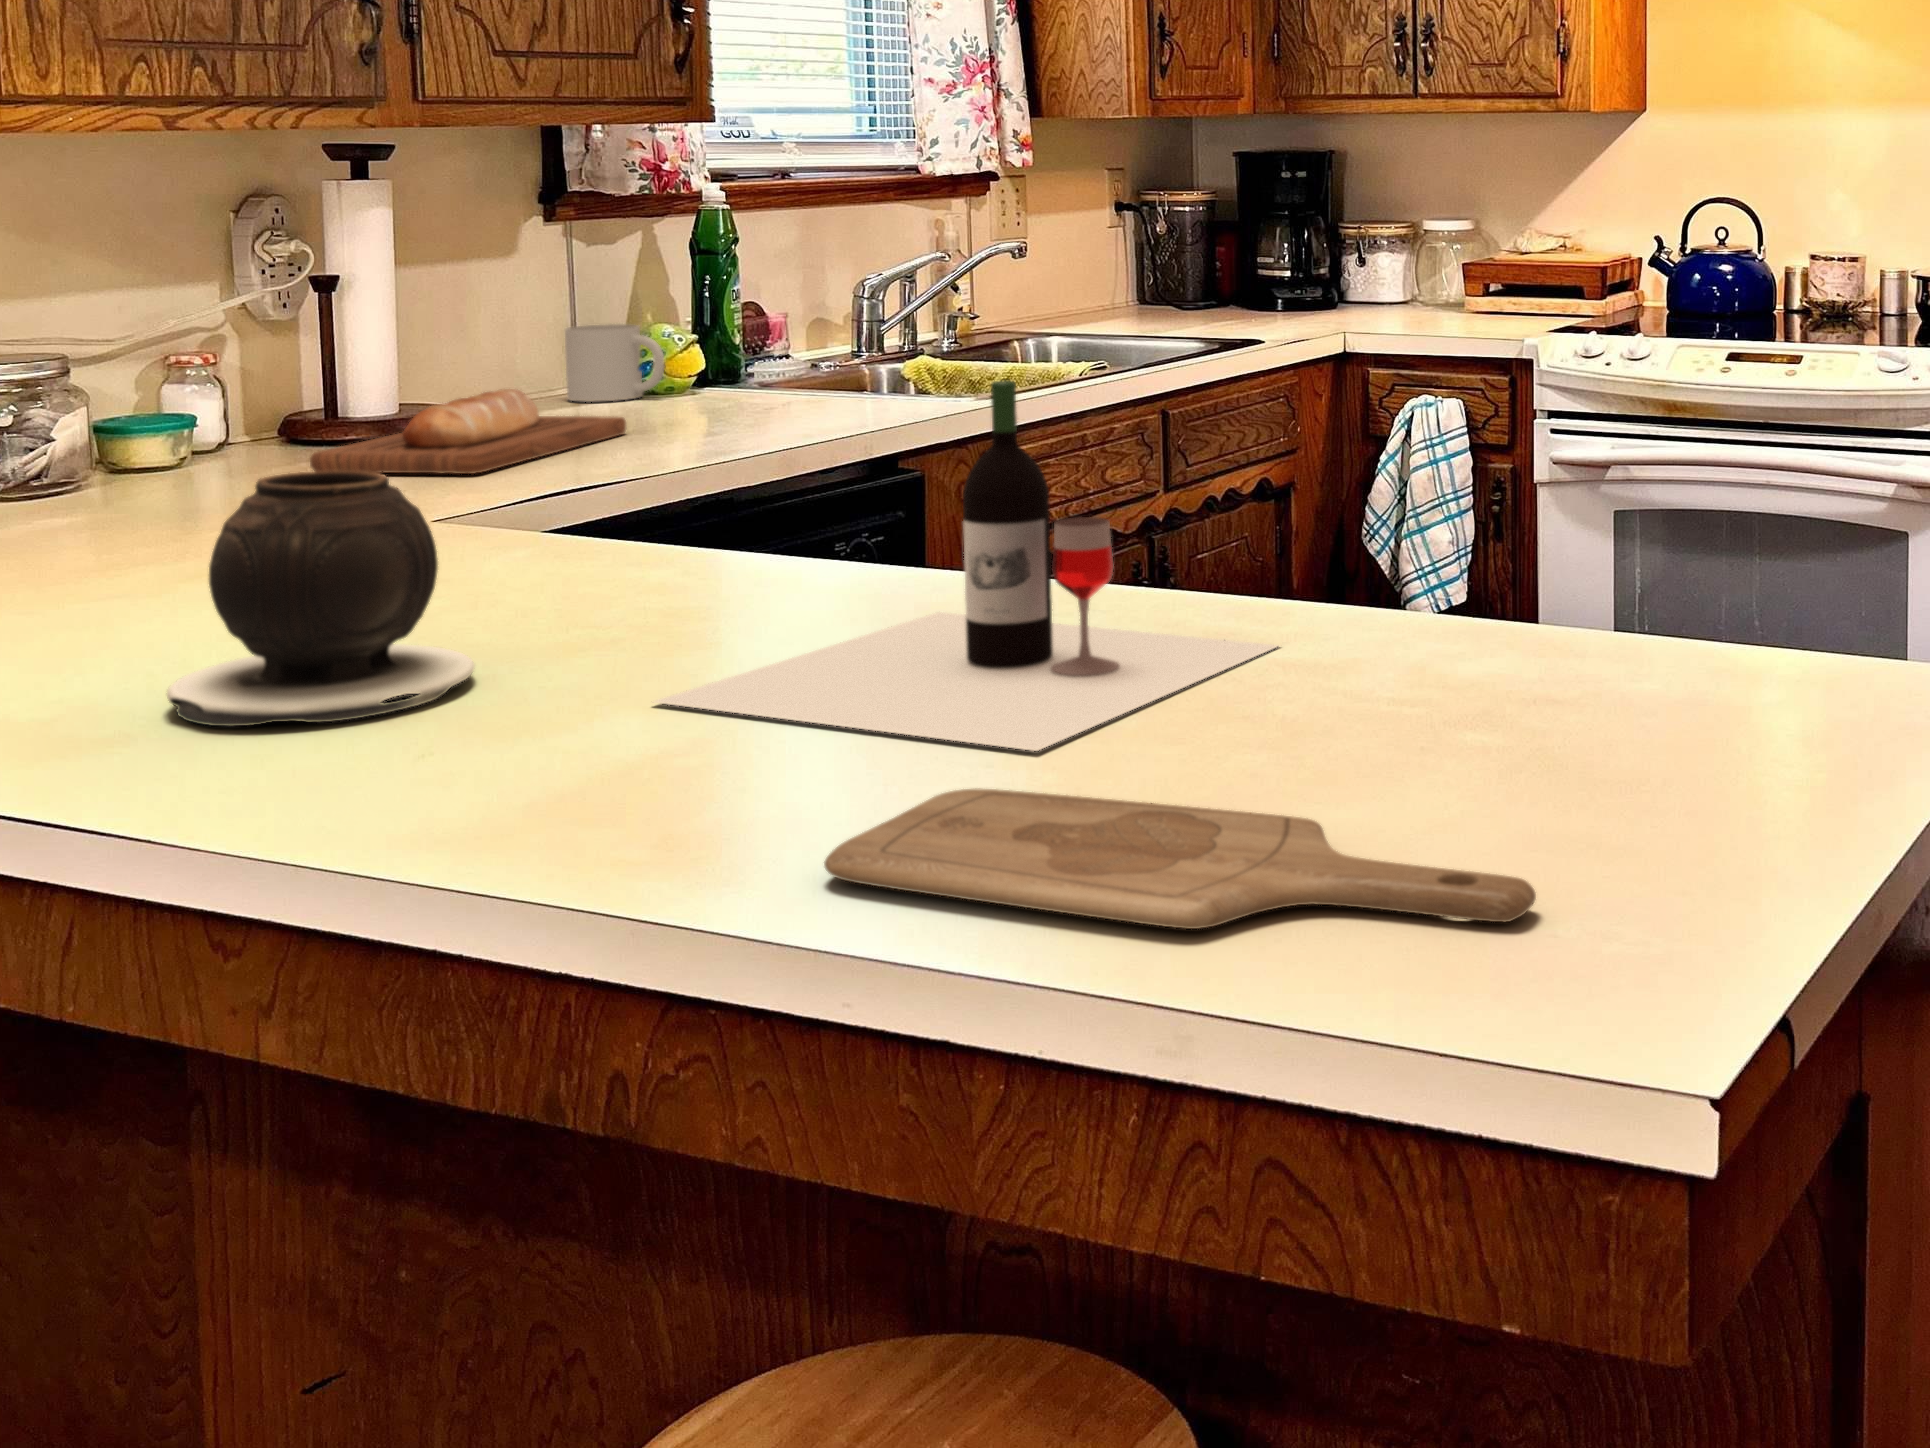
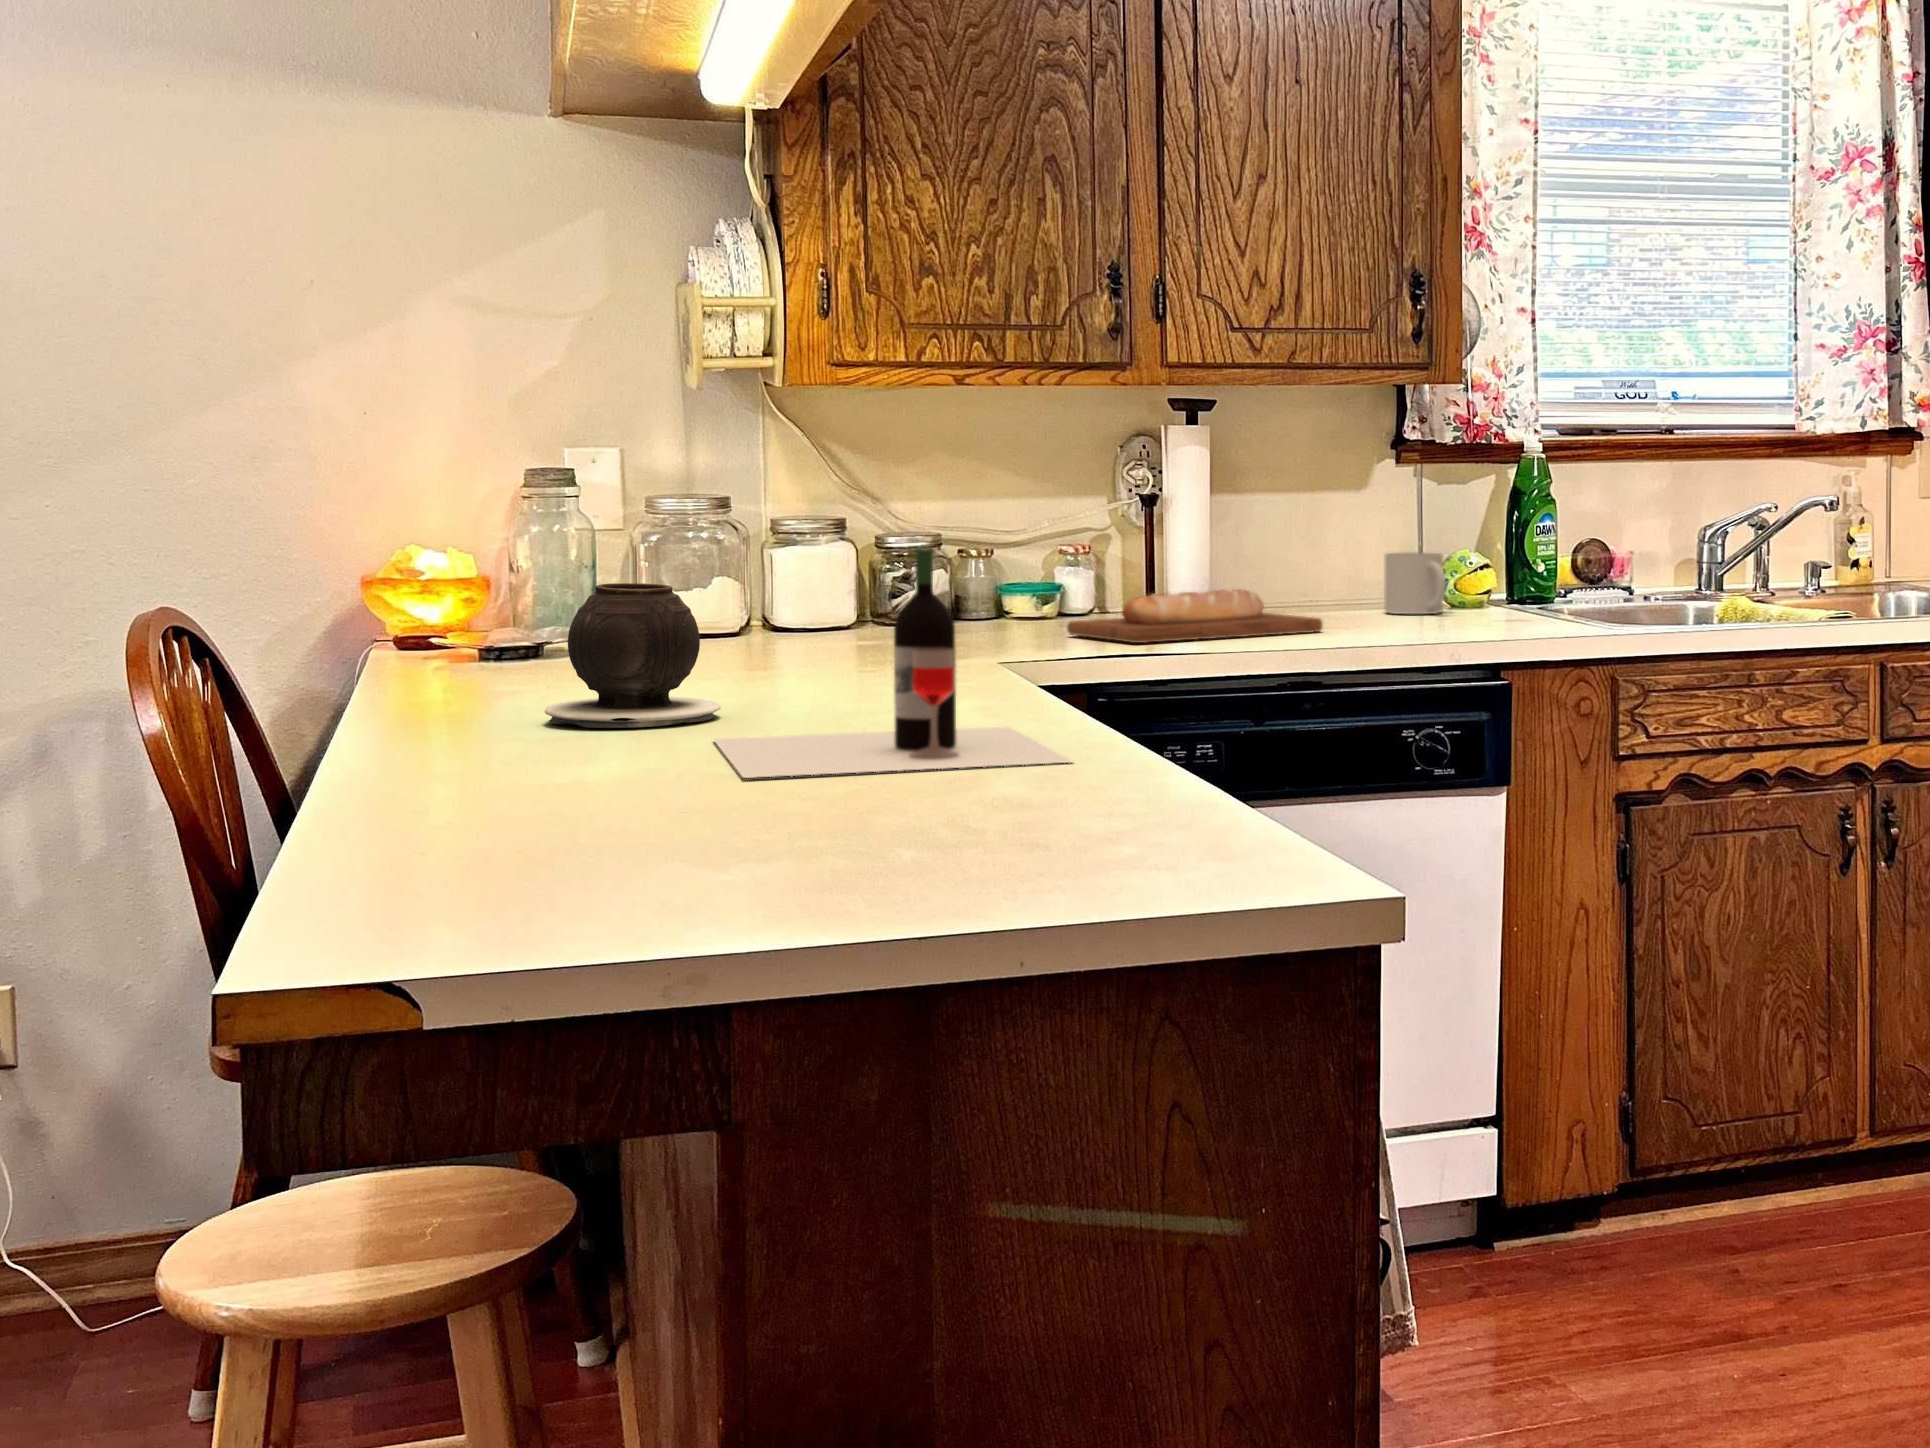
cutting board: present [824,788,1536,929] -> none [458,776,671,857]

